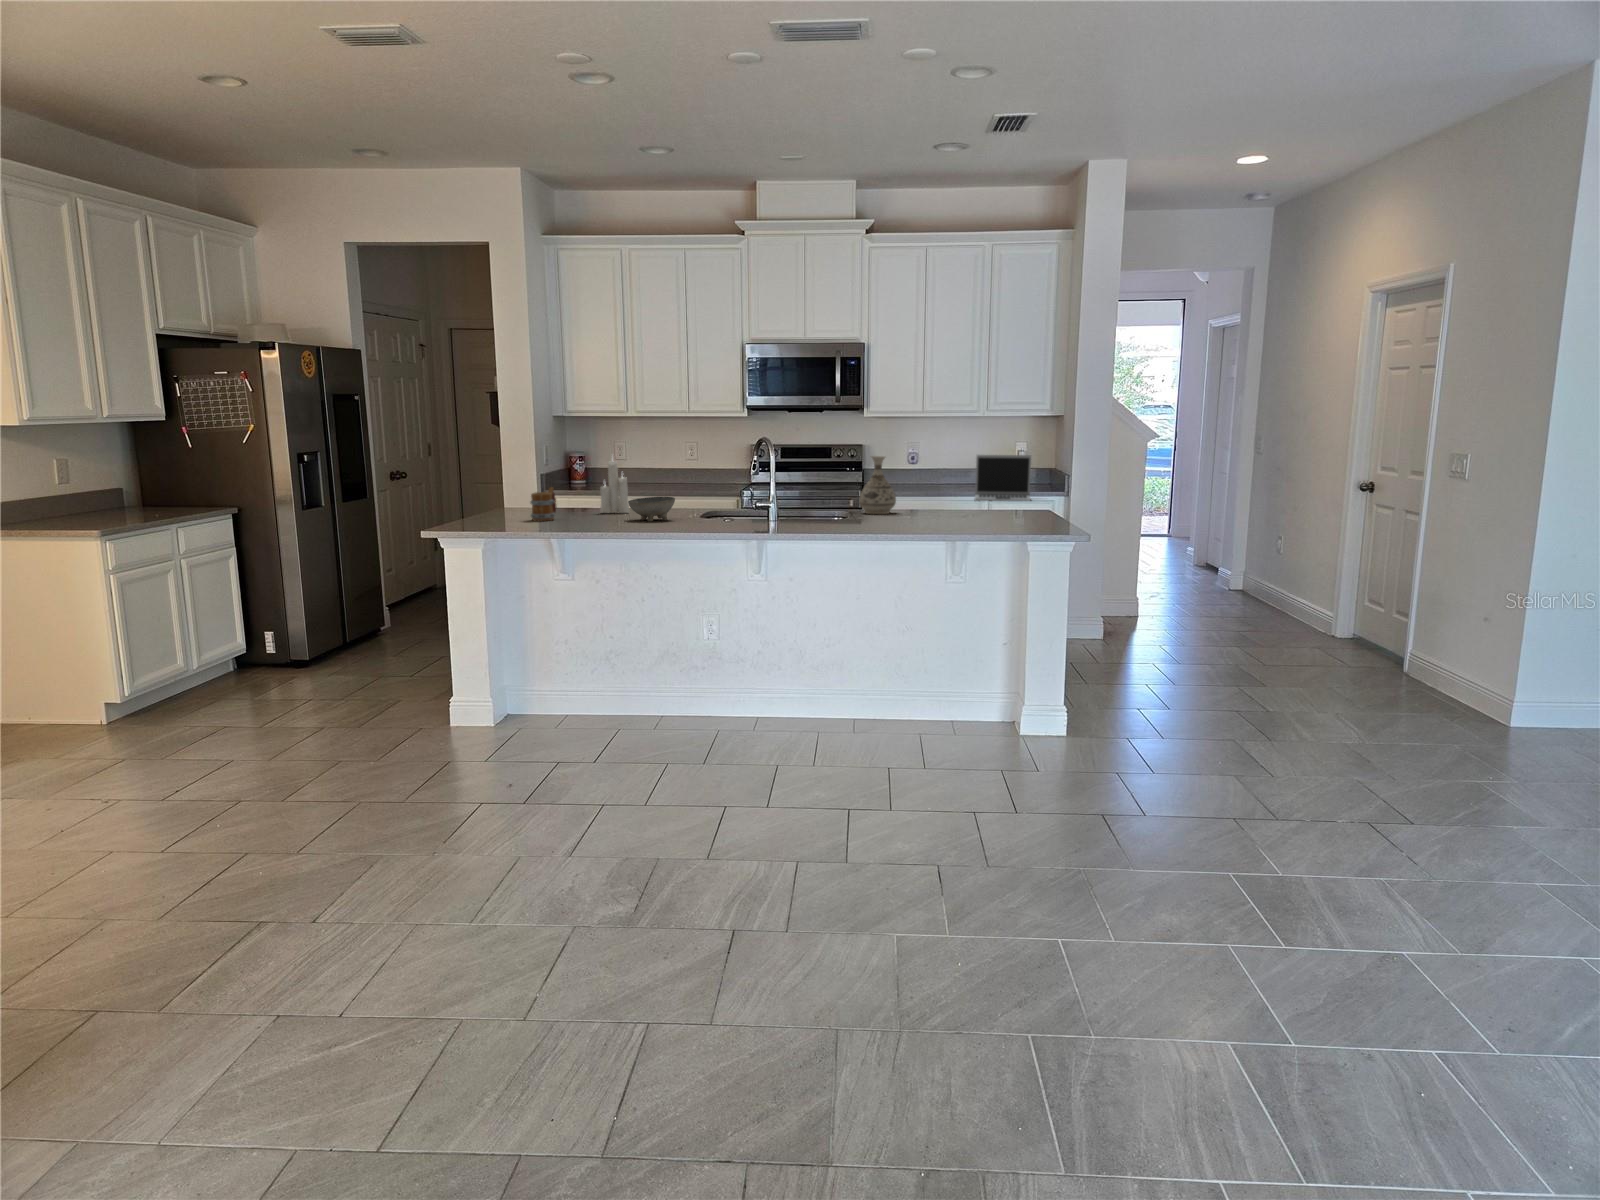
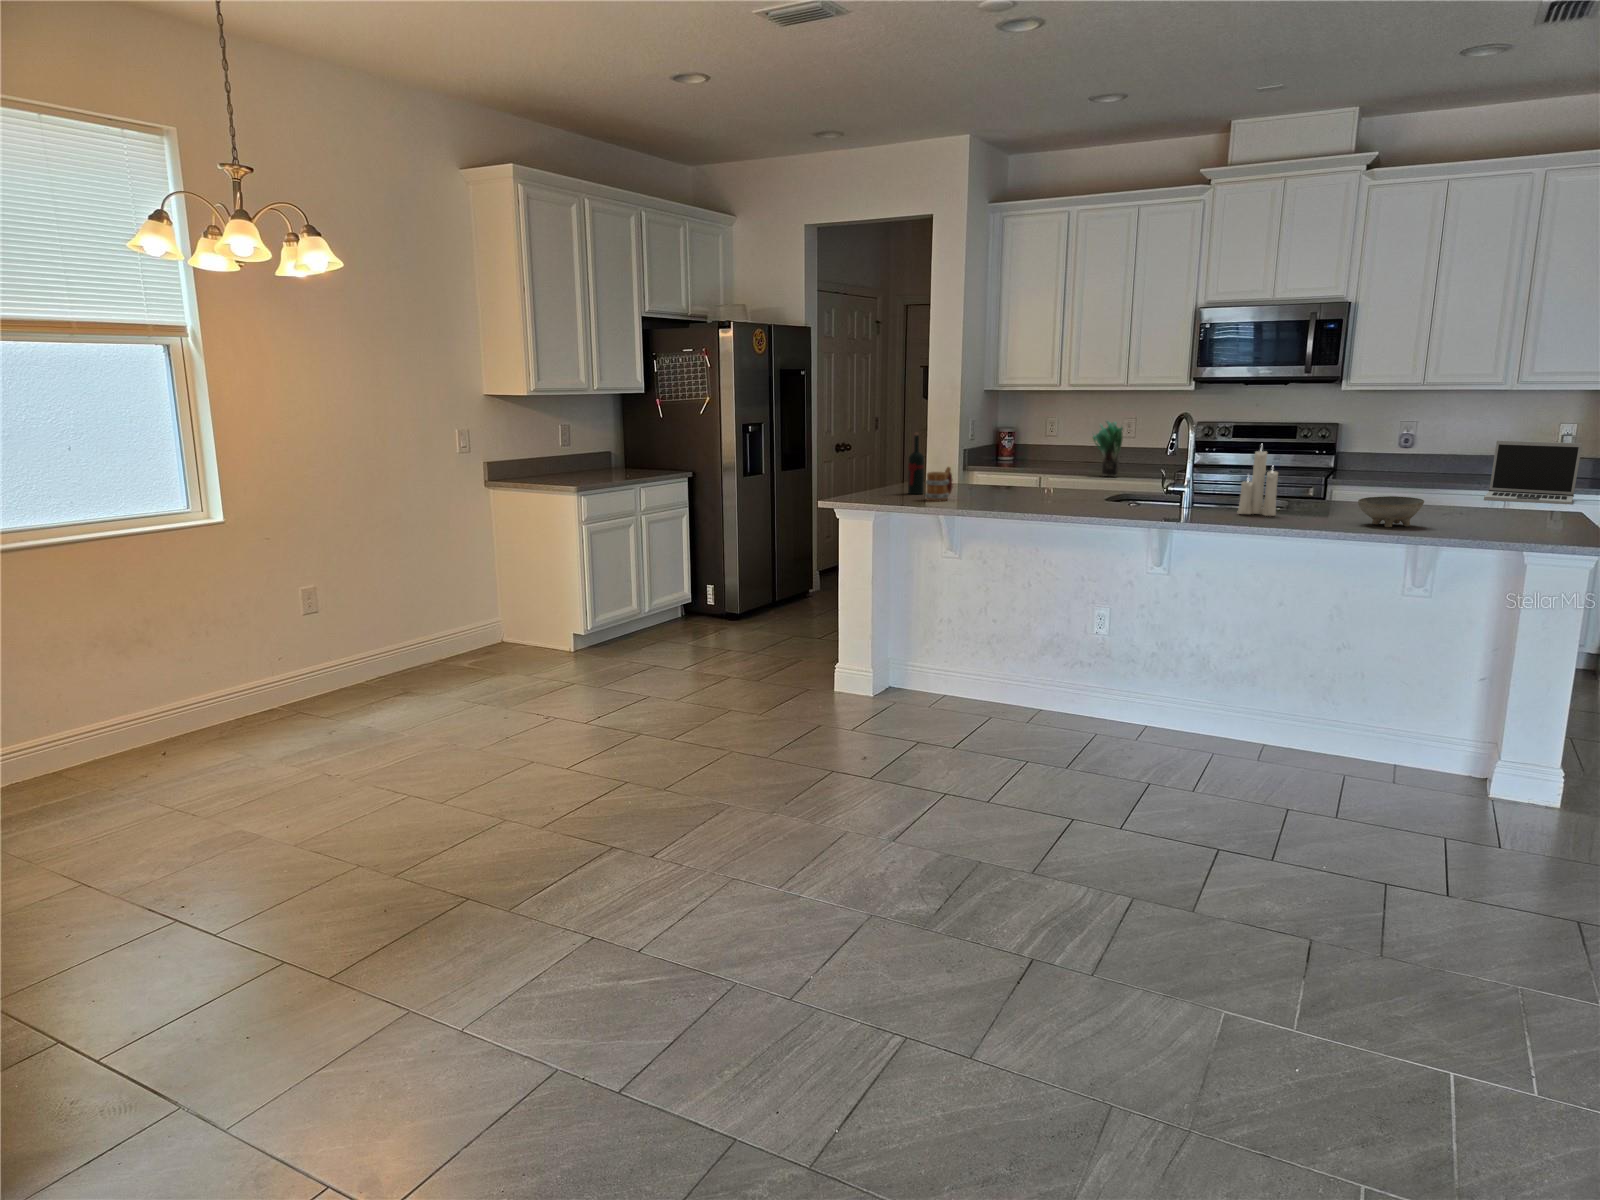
potted plant: none [660,445,689,497] -> present [1093,421,1123,477]
wine bottle: none [506,455,524,517] -> present [908,433,924,494]
vase: present [859,456,896,514] -> none [1305,442,1355,513]
candle: present [600,461,629,513] -> present [1238,451,1278,516]
bowl: present [628,497,675,521] -> present [1358,496,1424,527]

